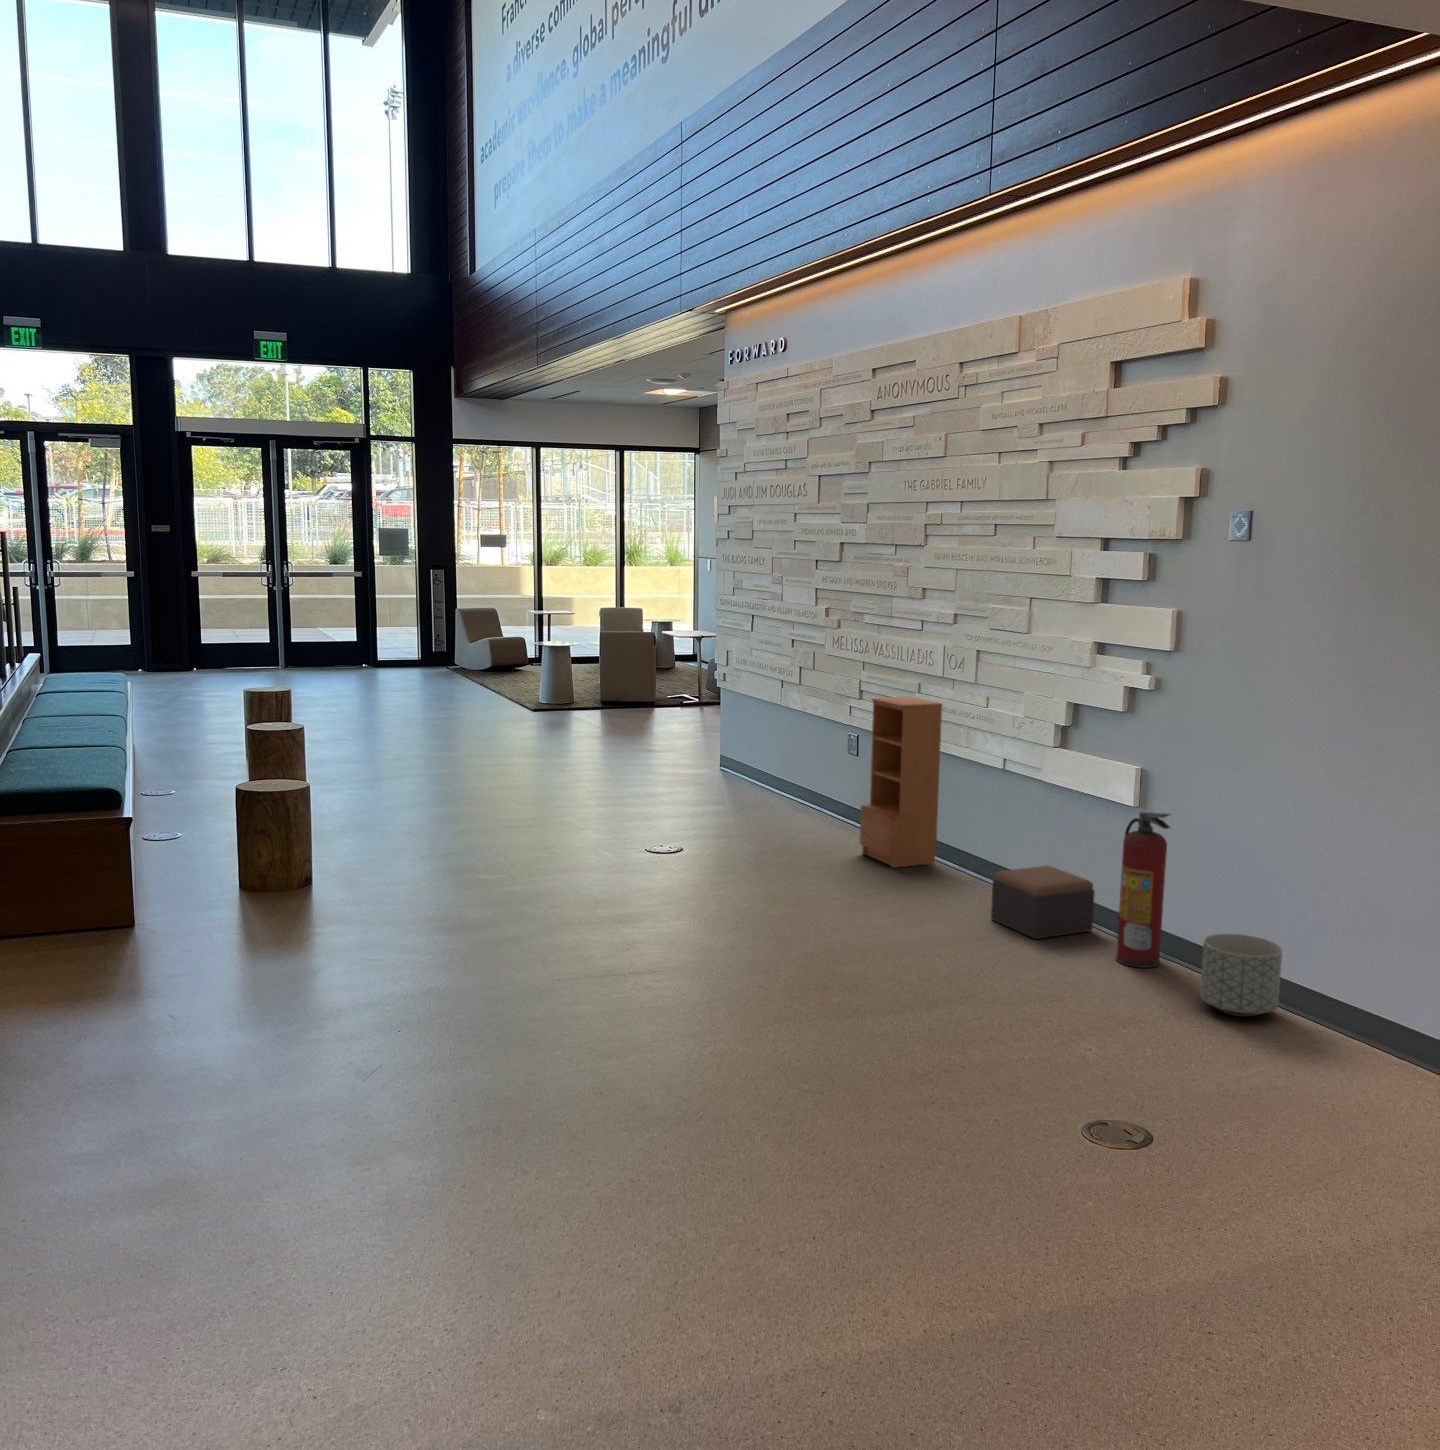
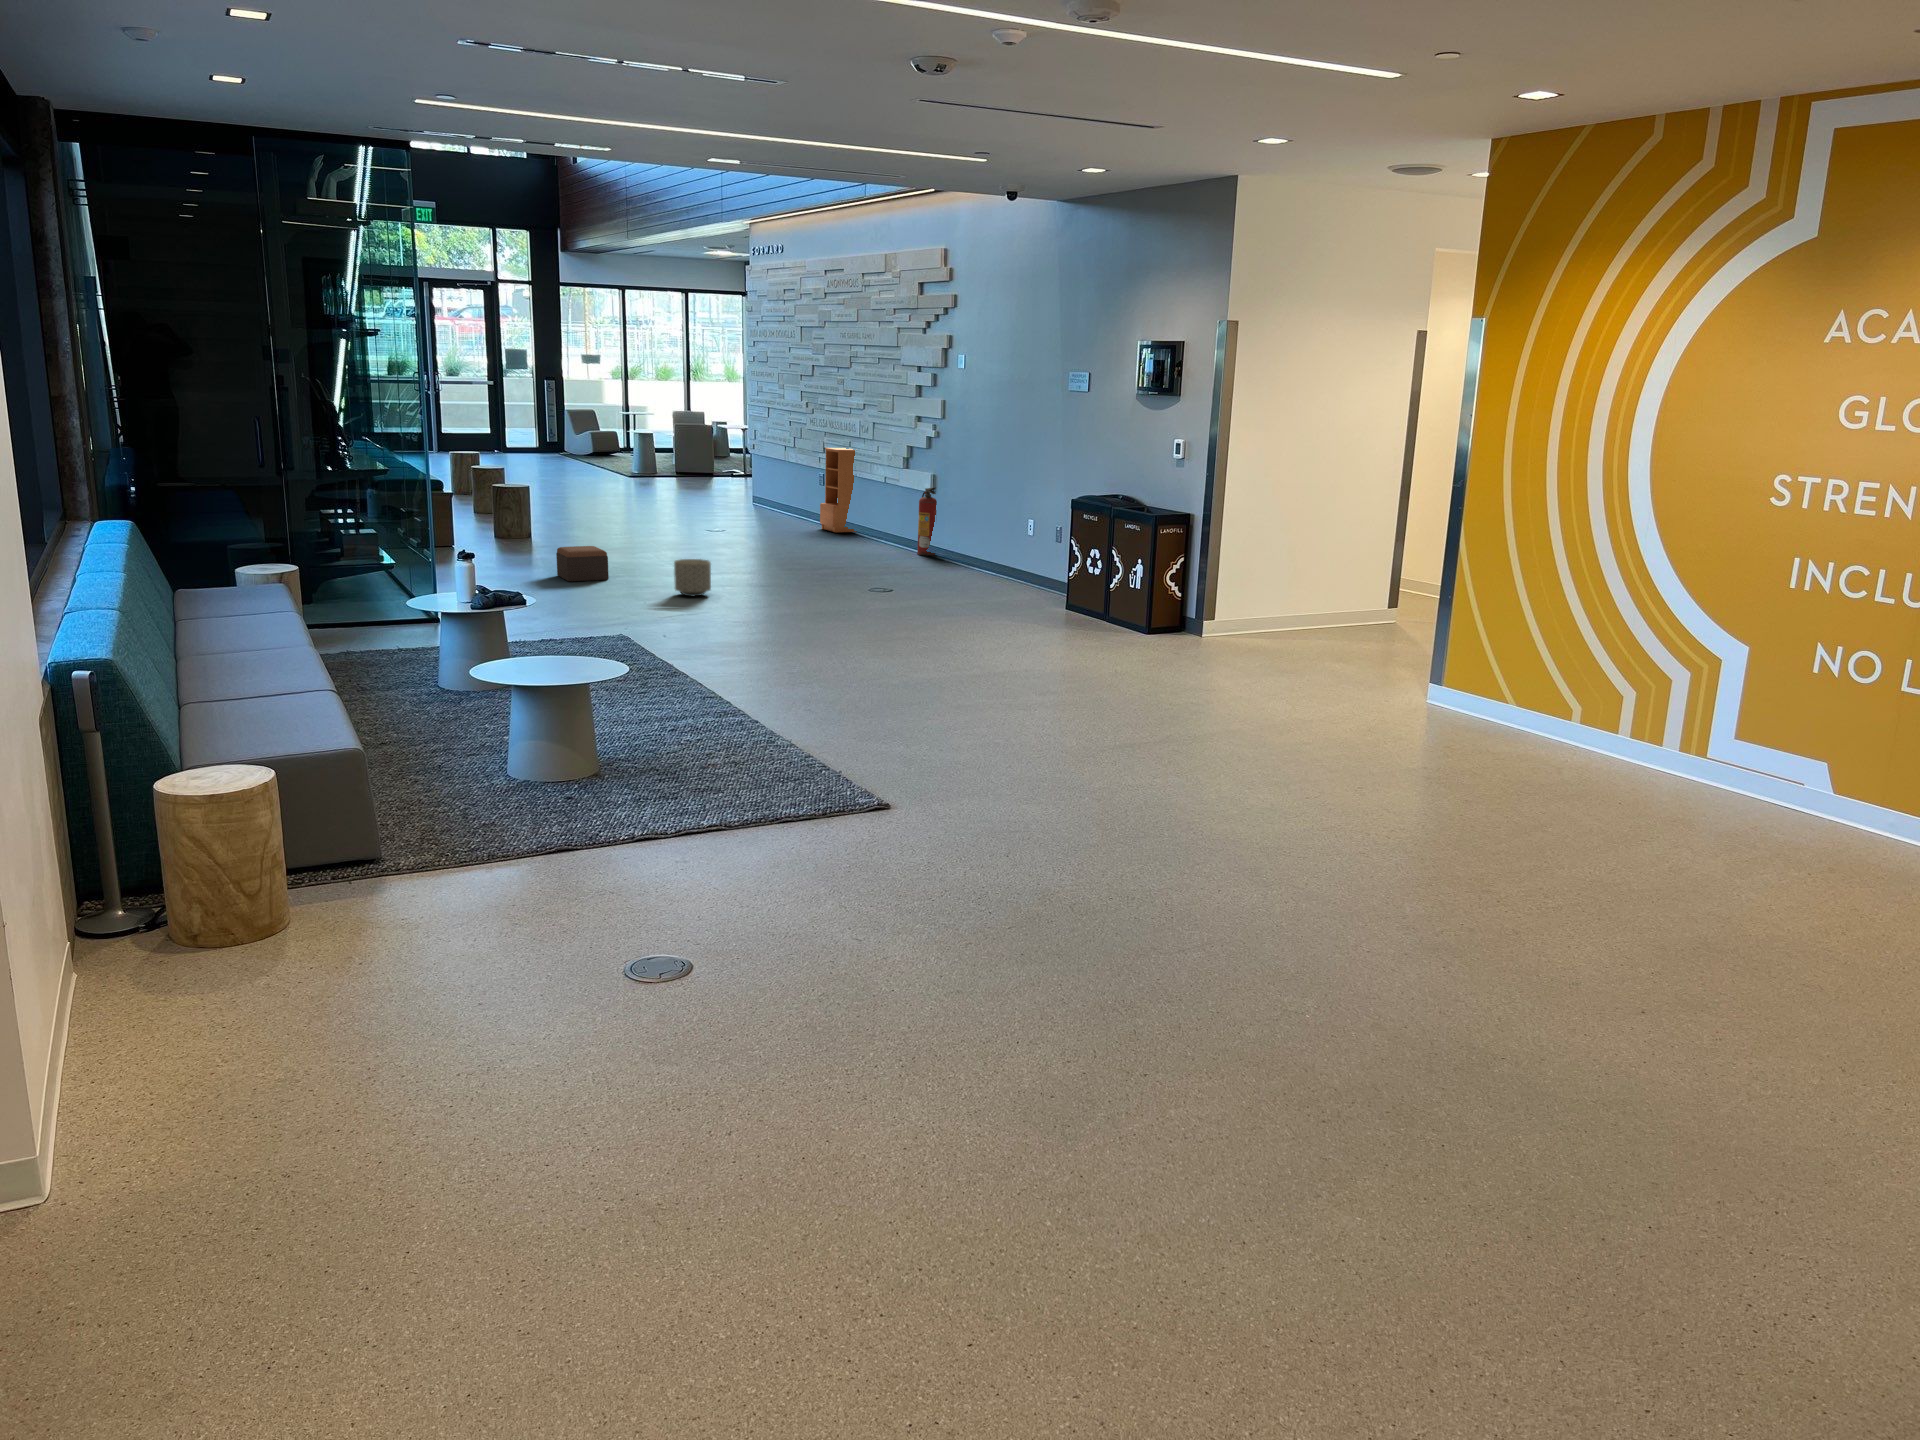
footstool: present [991,866,1095,939] -> present [556,546,609,582]
planter: present [1200,934,1282,1017] -> present [674,559,711,596]

